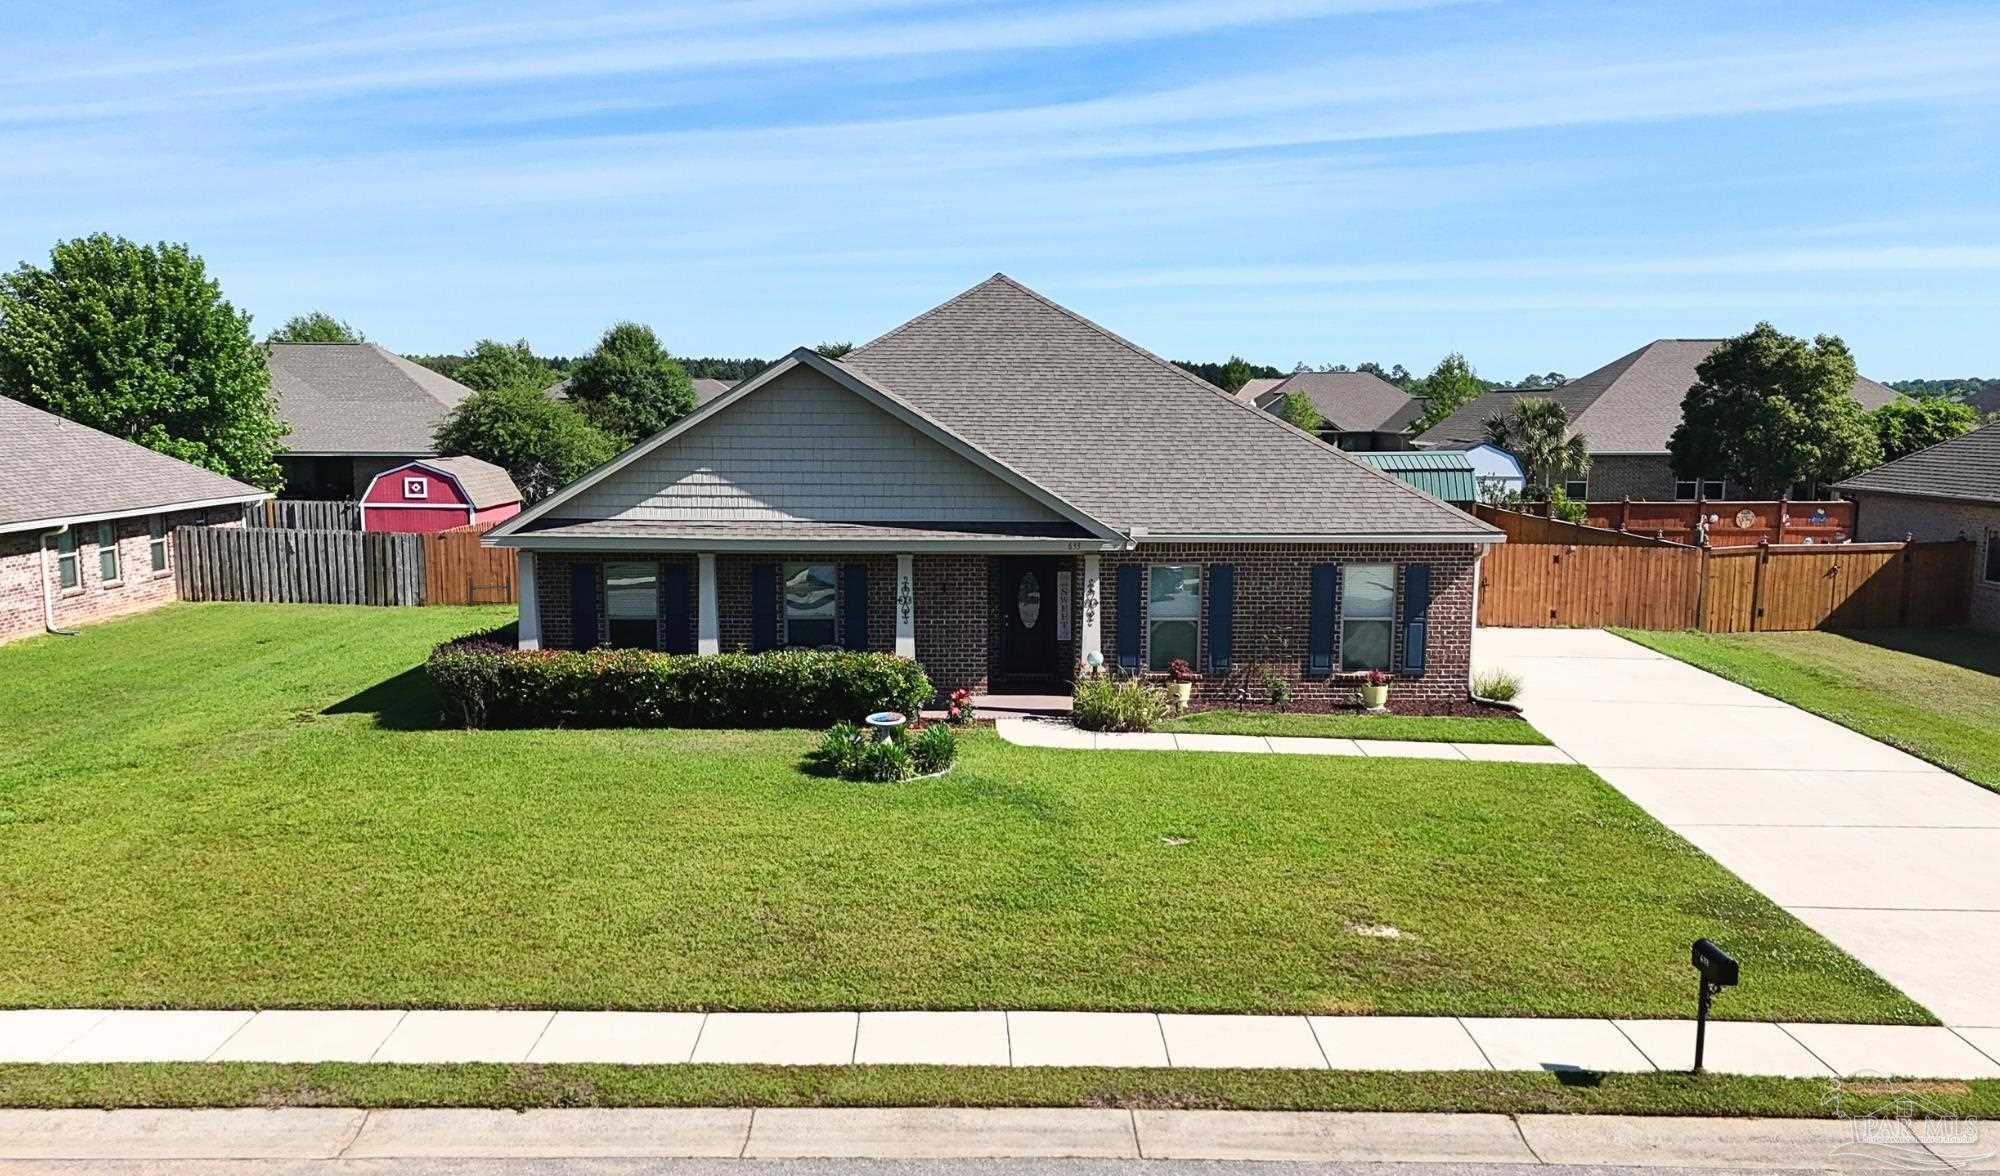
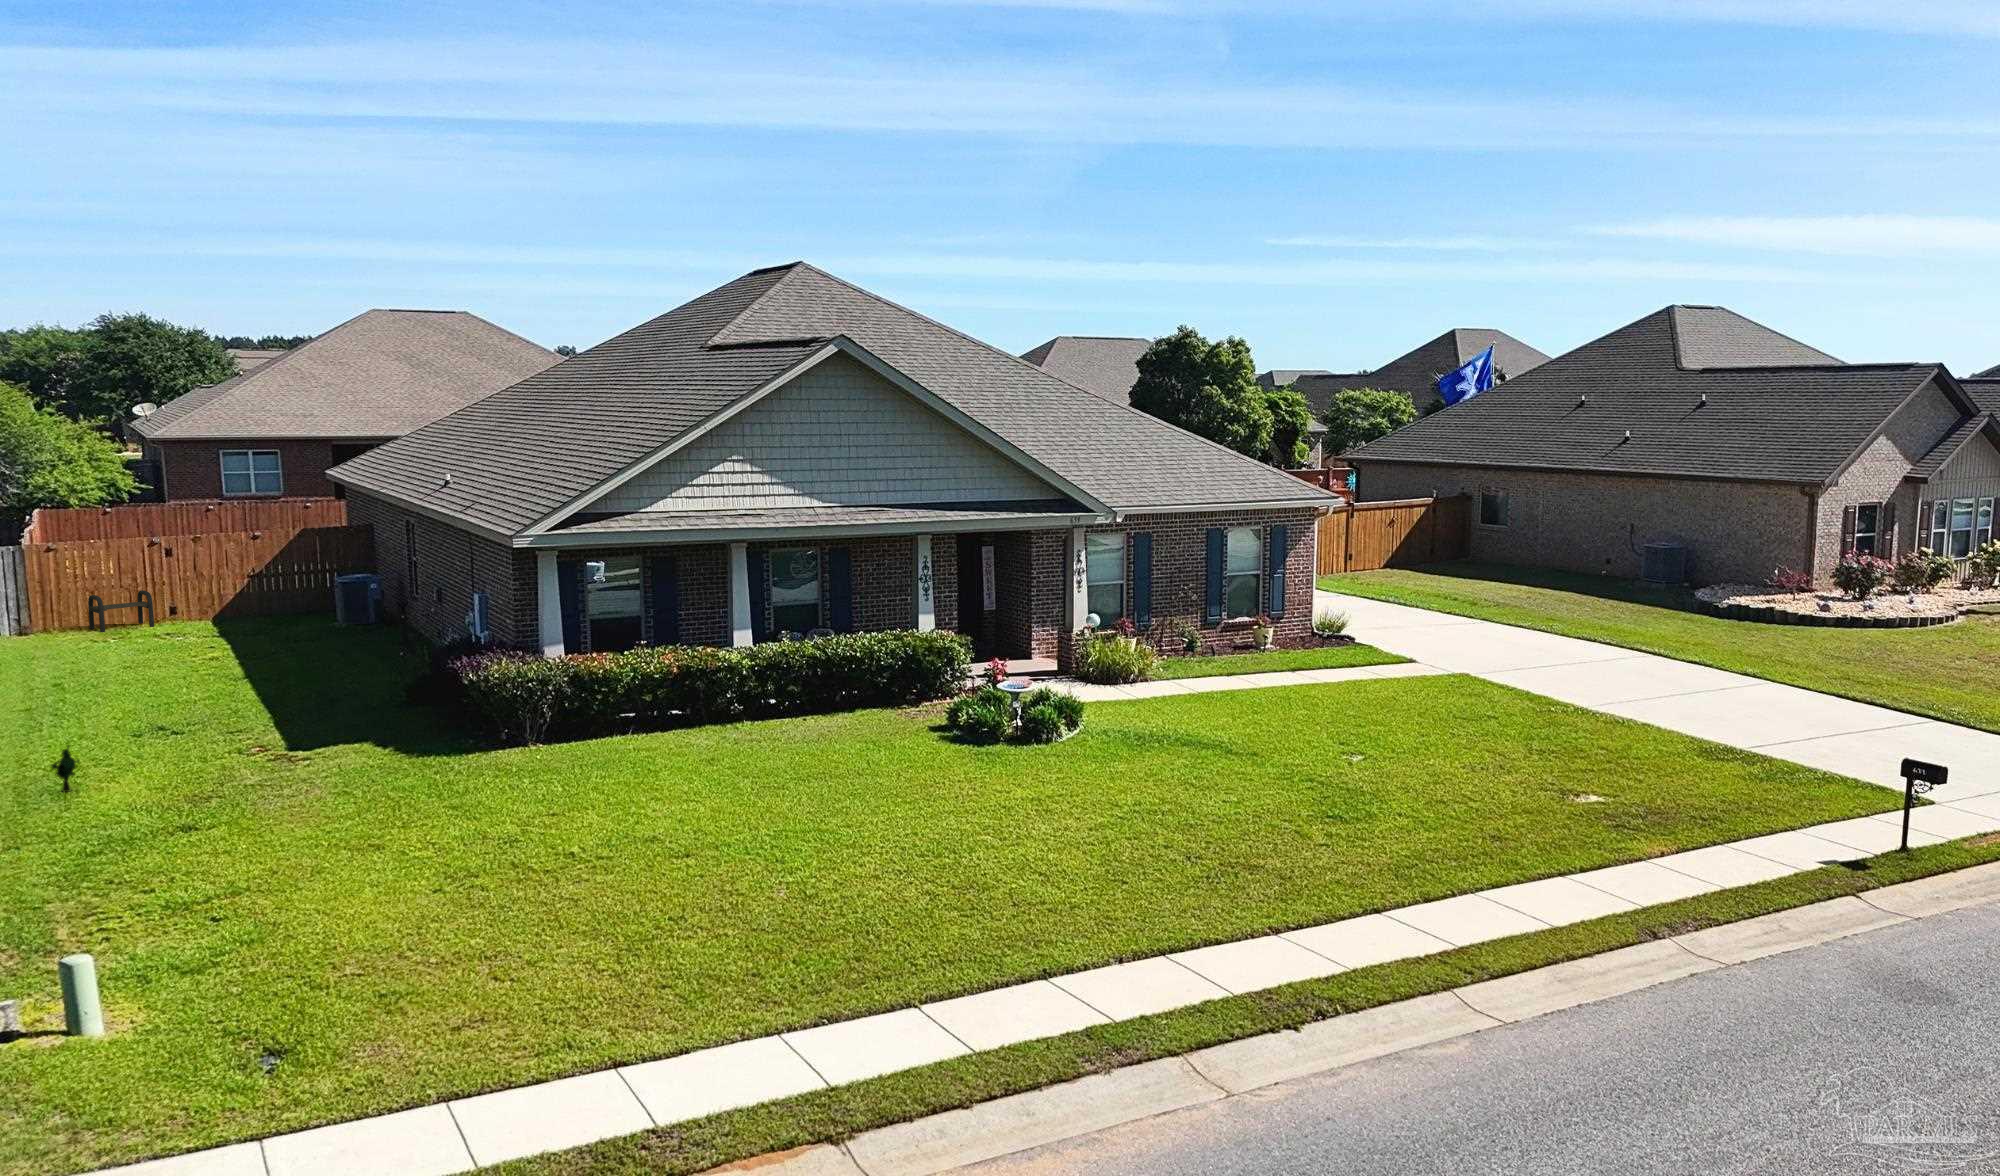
decorative plant: none [142,681,166,717] -> present [51,745,79,792]

